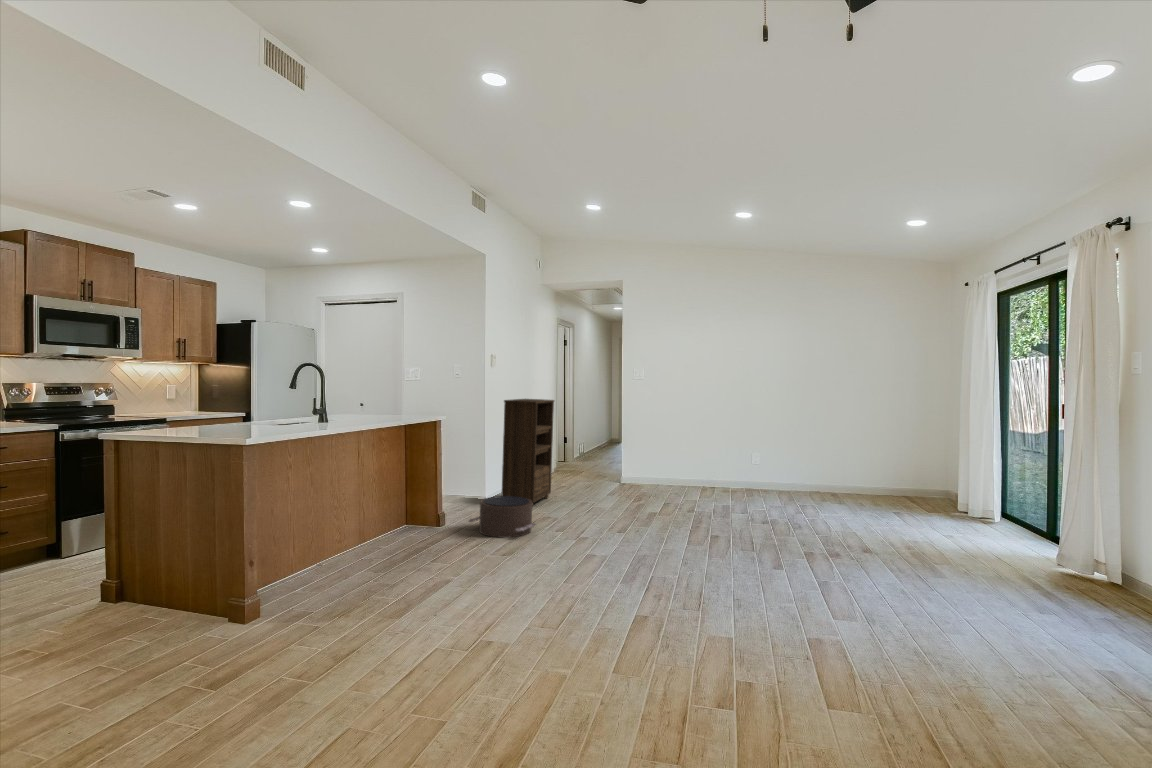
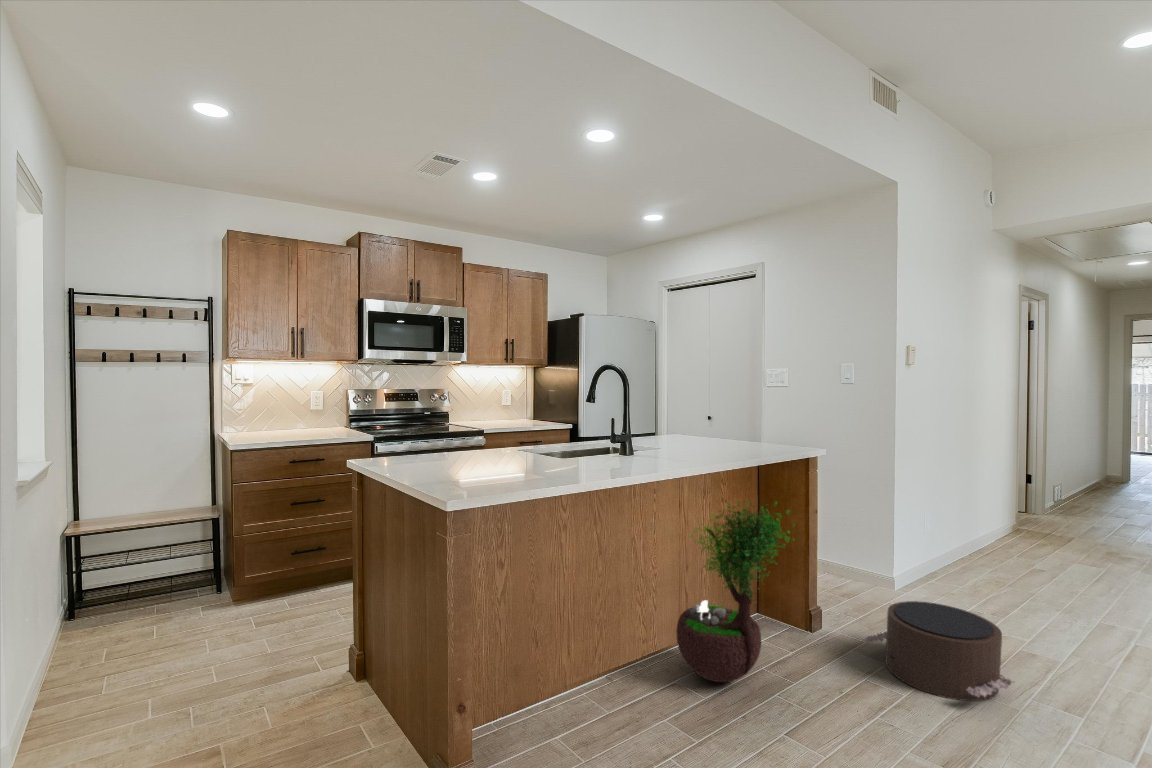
bookshelf: present [501,399,554,507] -> none [923,419,1031,618]
potted tree: none [361,437,431,552] -> present [676,501,794,682]

